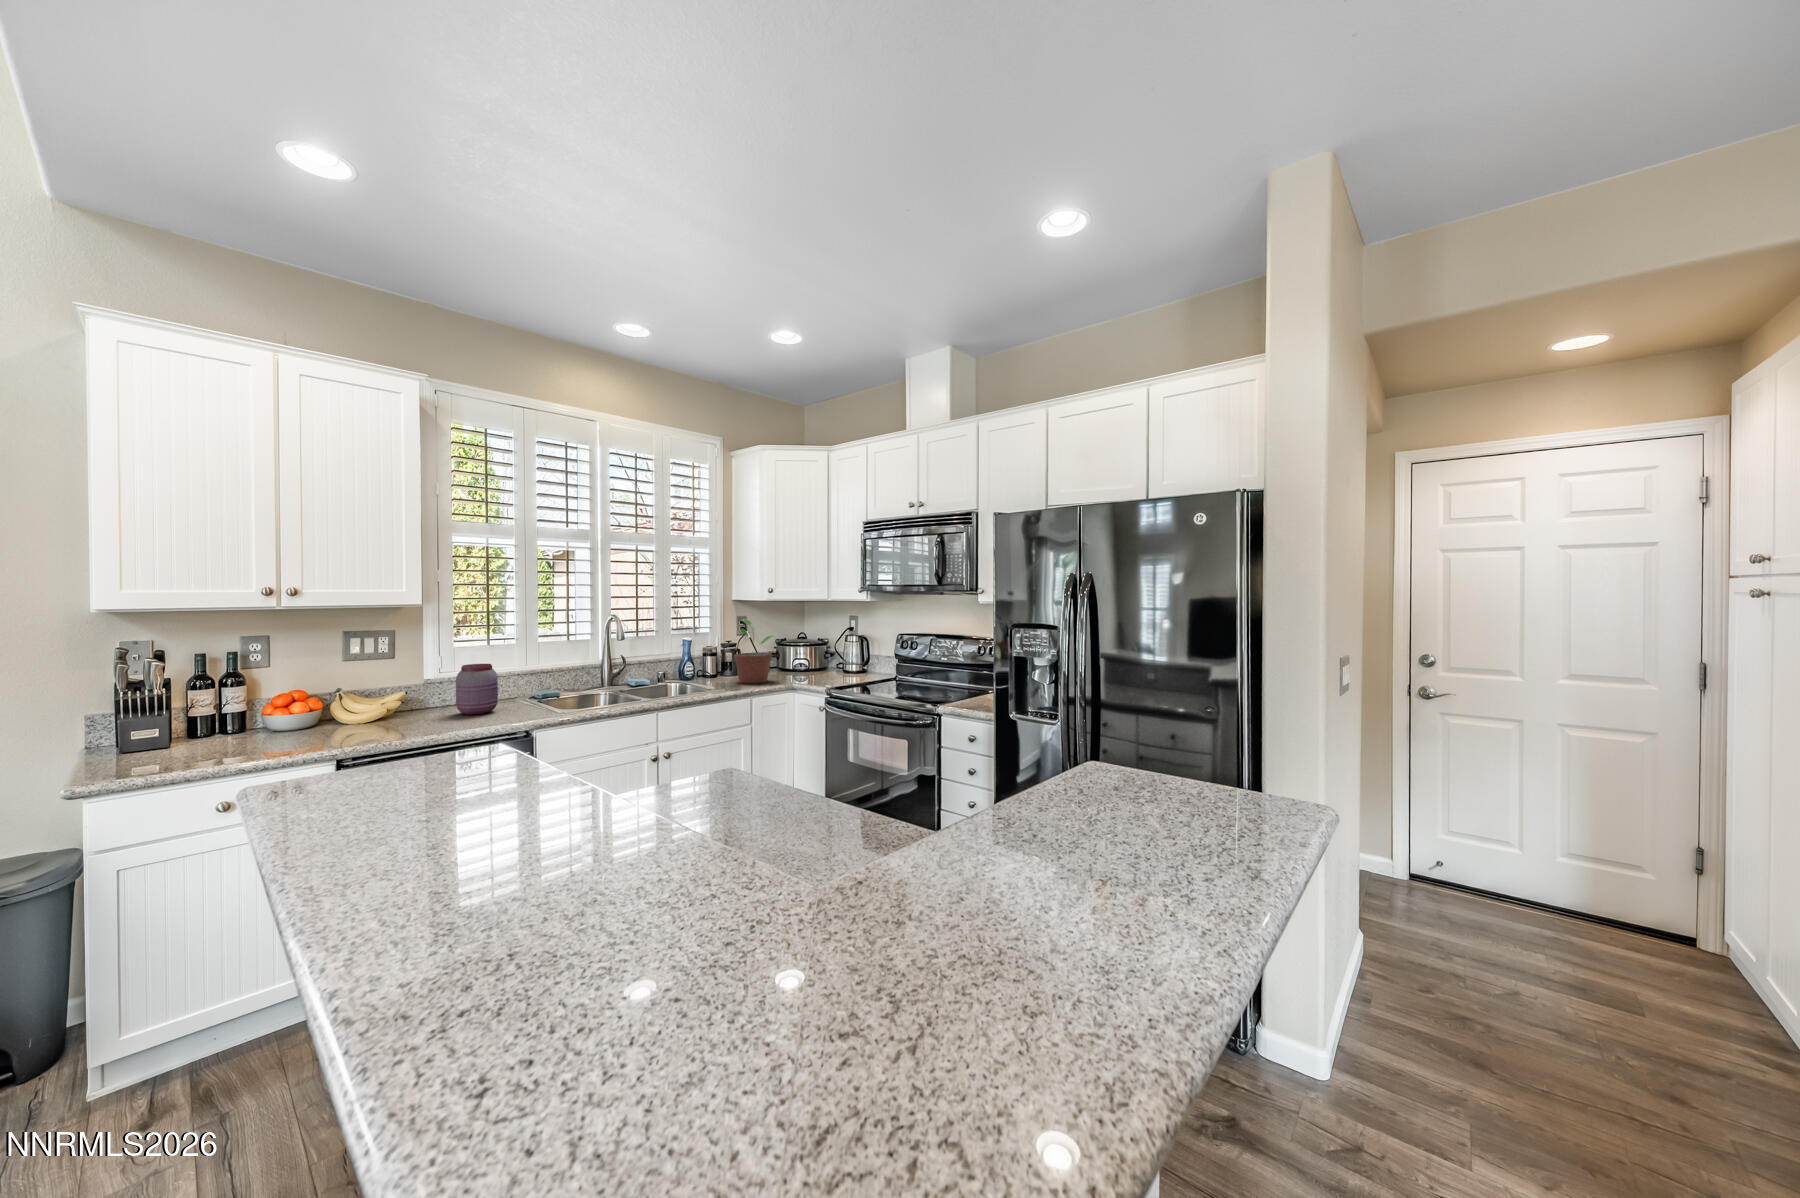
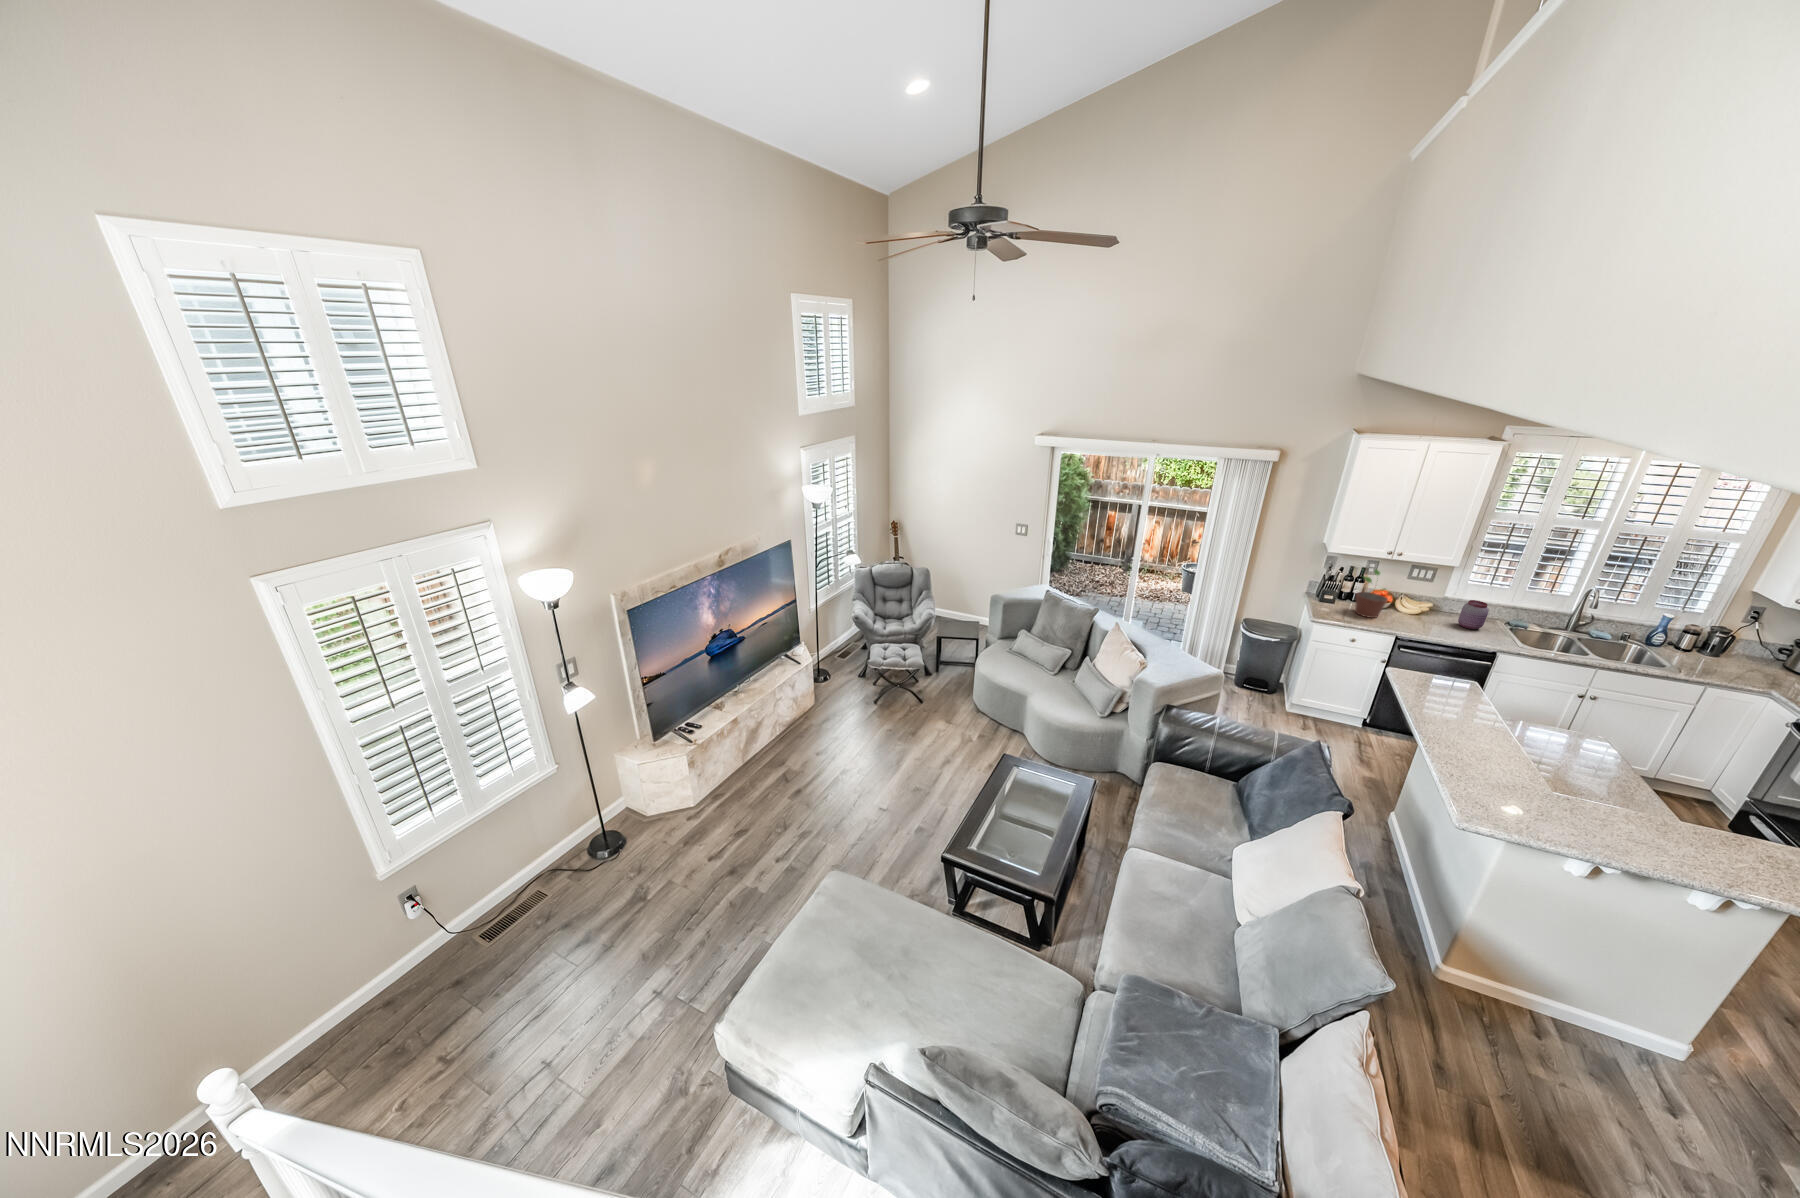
potted plant: present [734,619,773,683] -> present [1355,570,1388,618]

